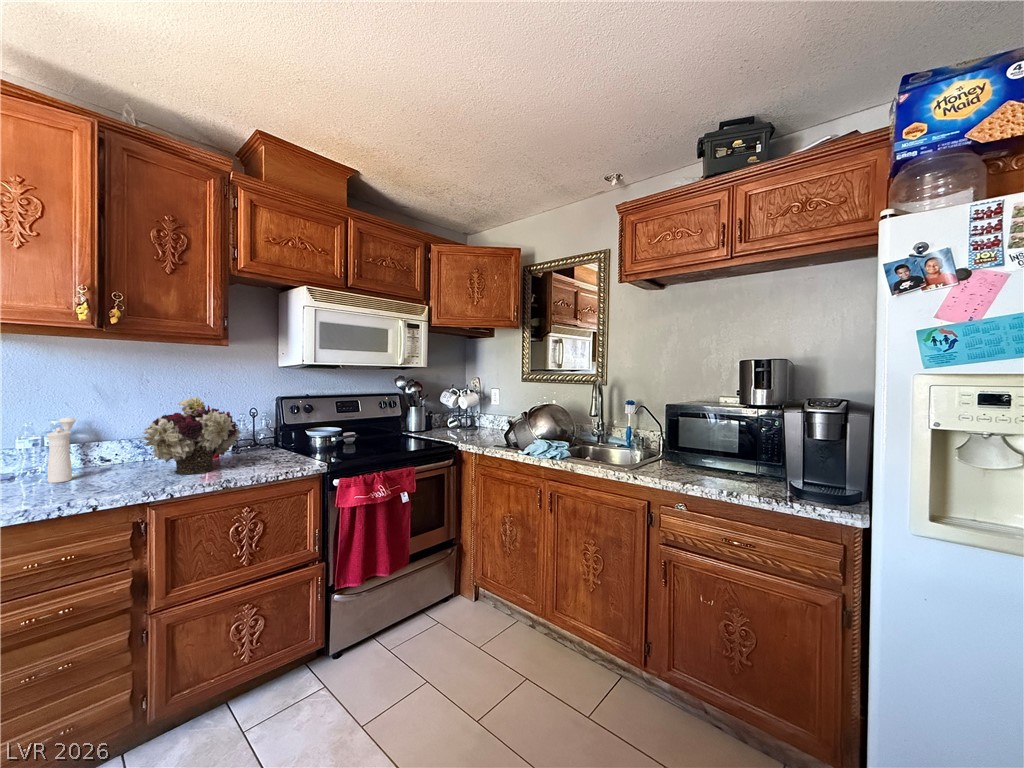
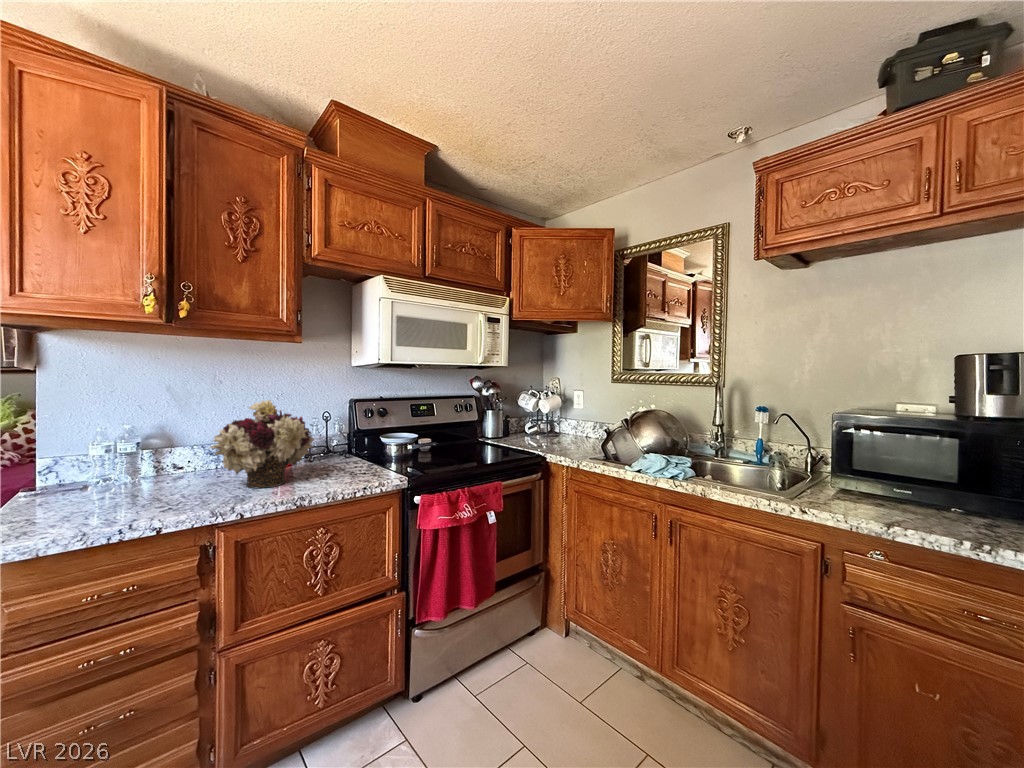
pepper mill: present [46,417,76,483] -> none [115,422,147,495]

